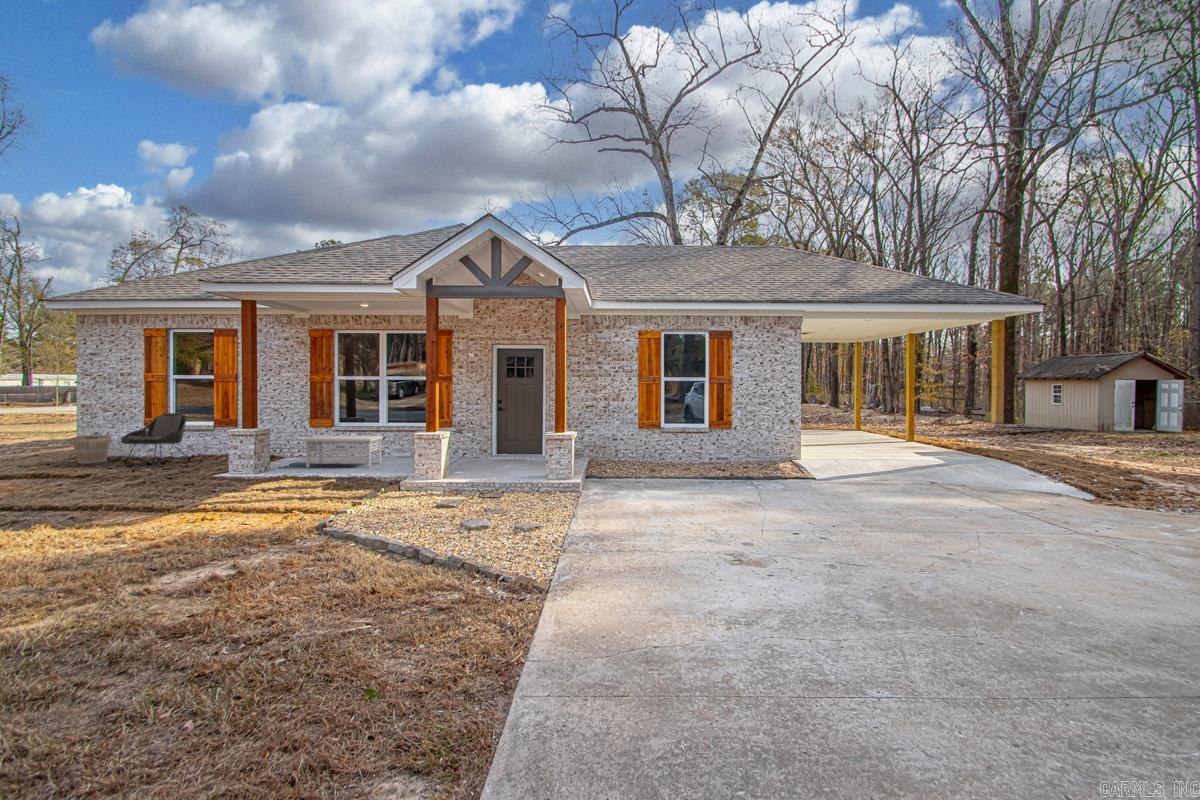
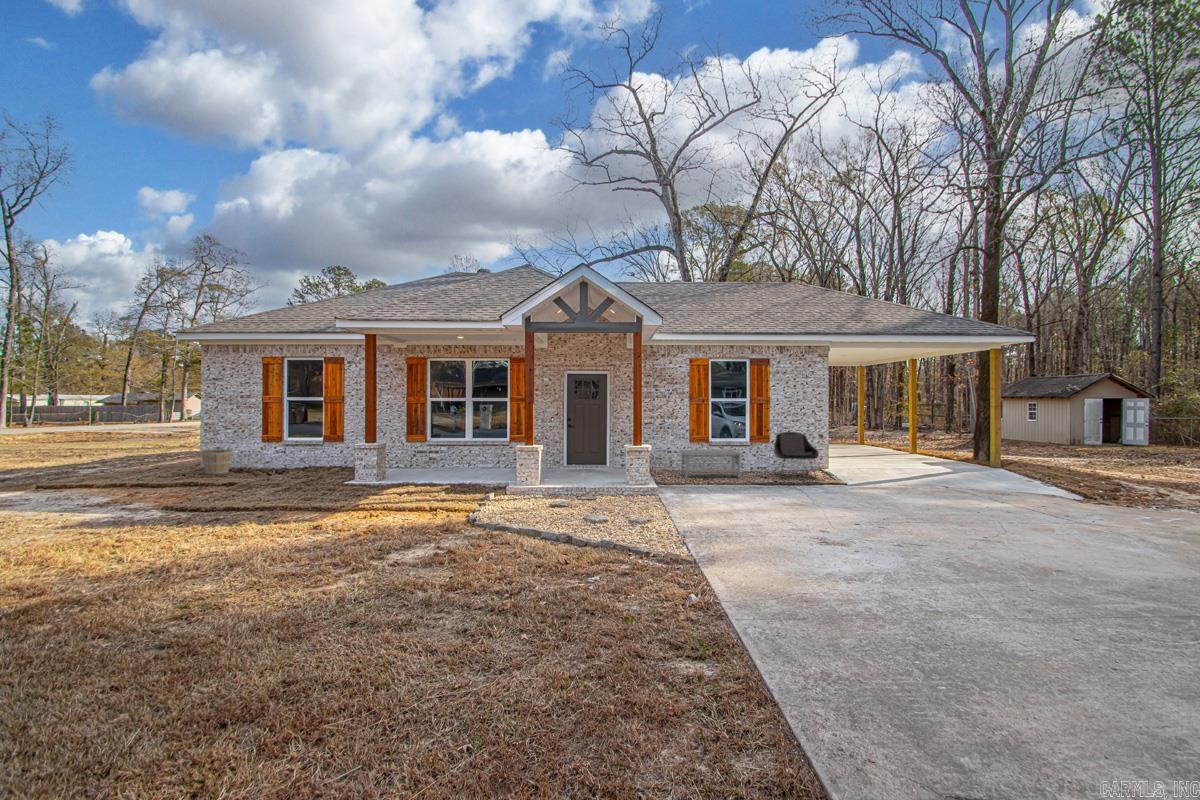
lounge chair: present [121,413,190,467] -> present [774,432,819,479]
storage bench: present [303,435,382,468] -> present [679,450,742,478]

